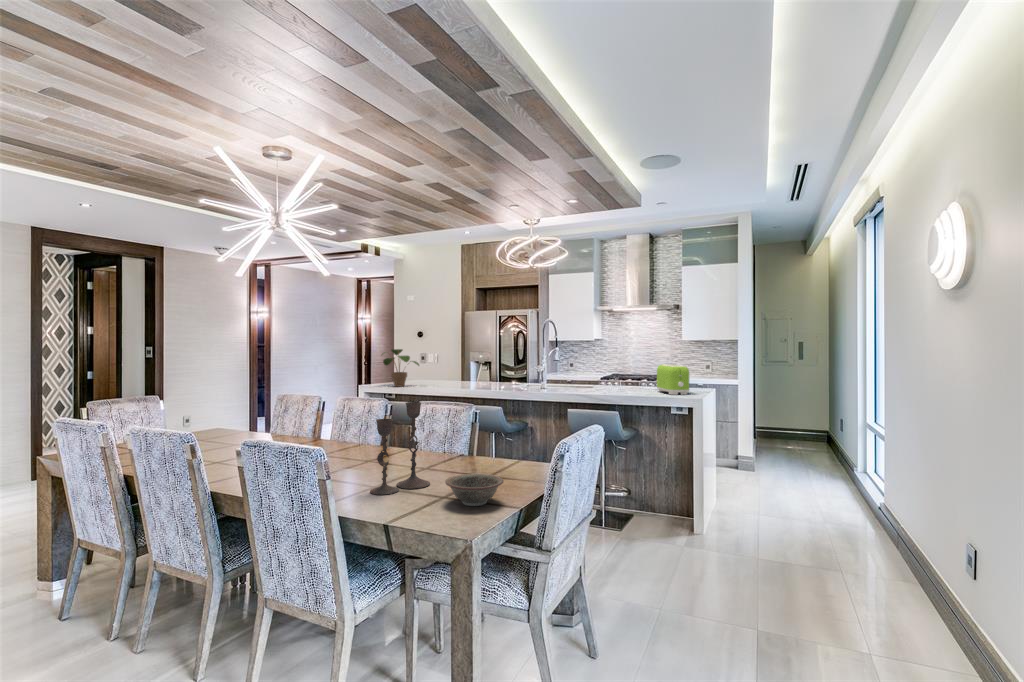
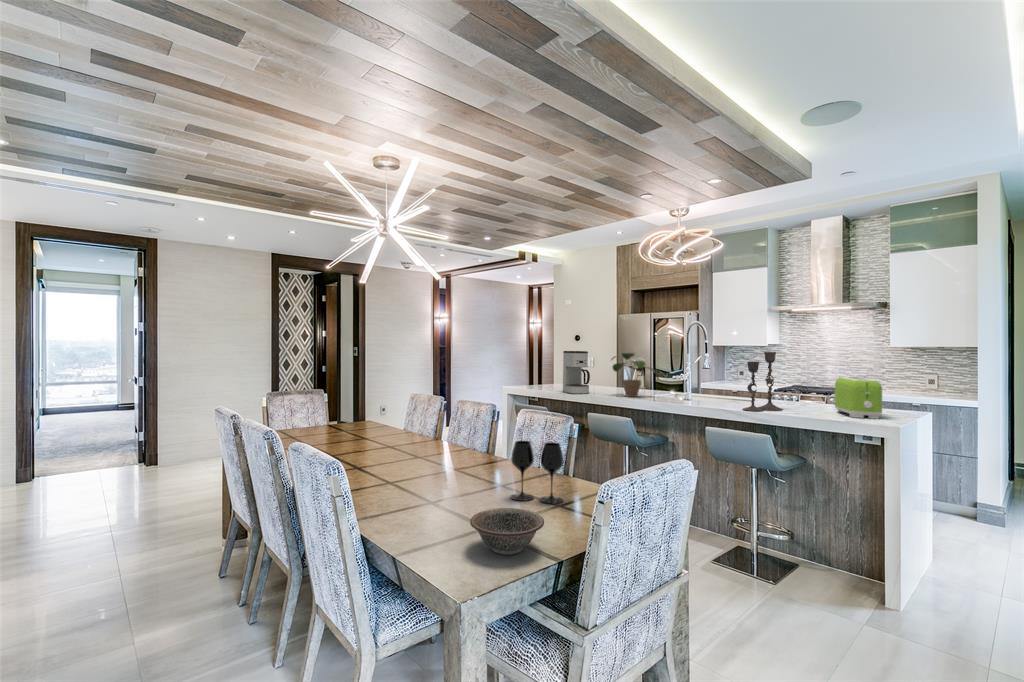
coffee maker: none [427,347,453,388] -> present [563,351,590,394]
potted plant: present [382,349,419,387] -> present [611,353,655,397]
candlestick: present [370,402,430,495] -> present [743,352,783,411]
wine glass: none [443,424,488,474] -> present [511,441,563,504]

